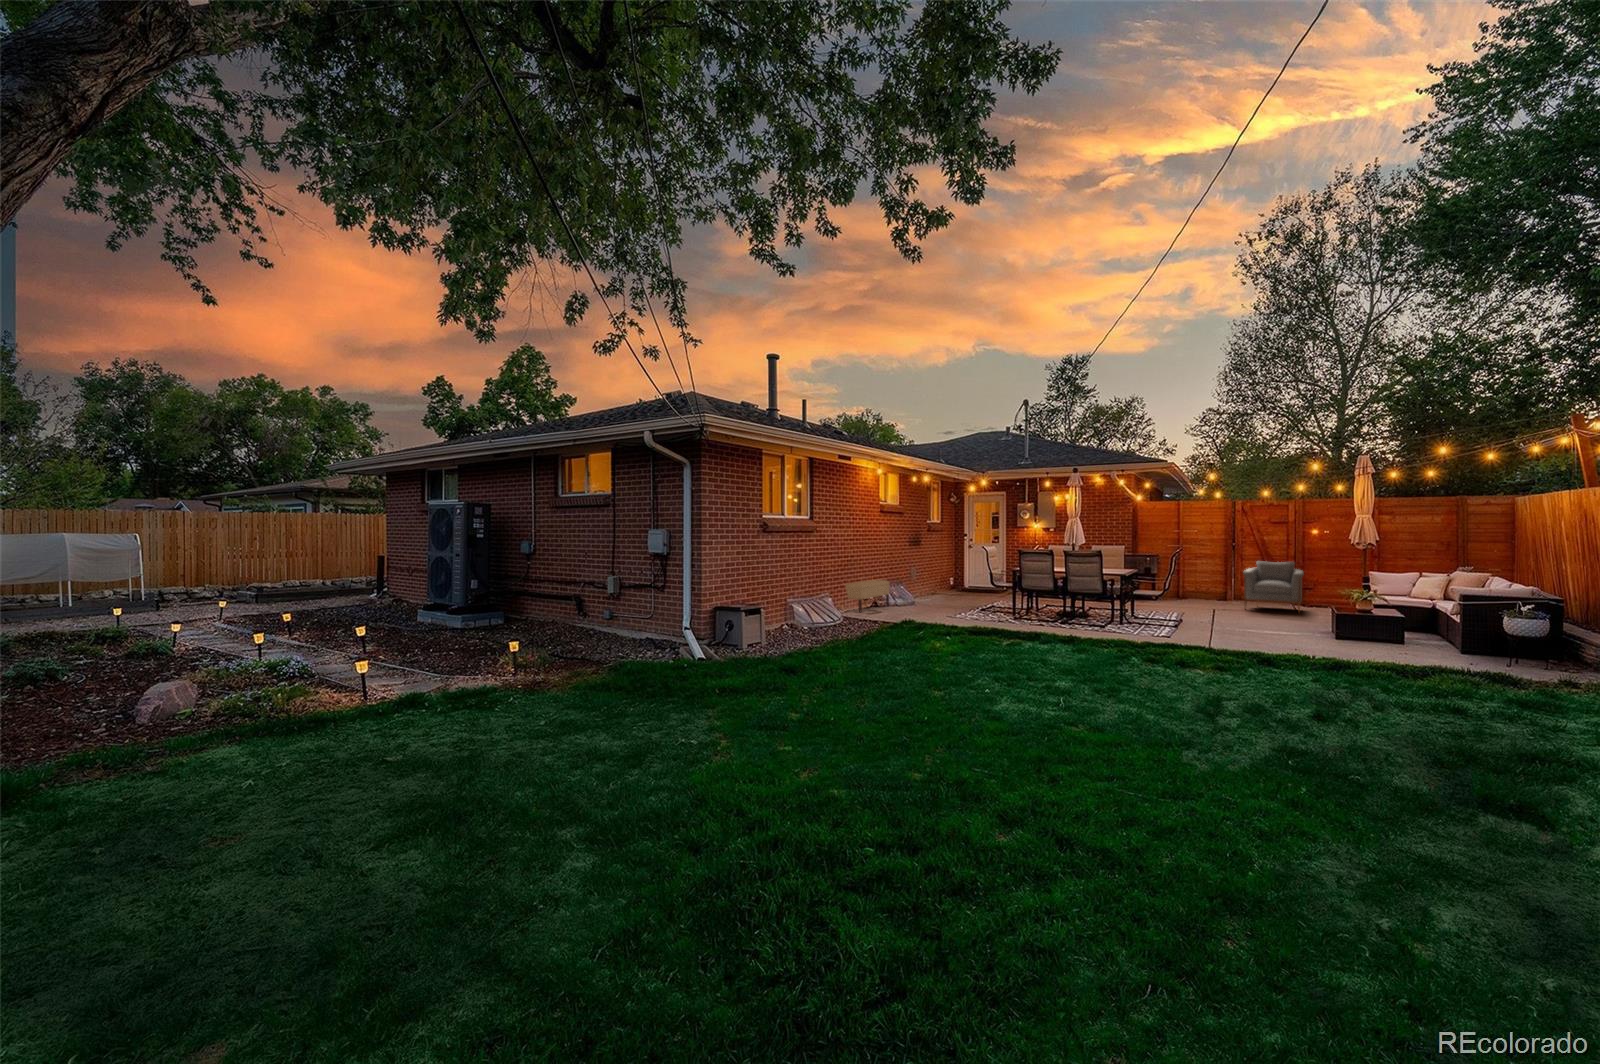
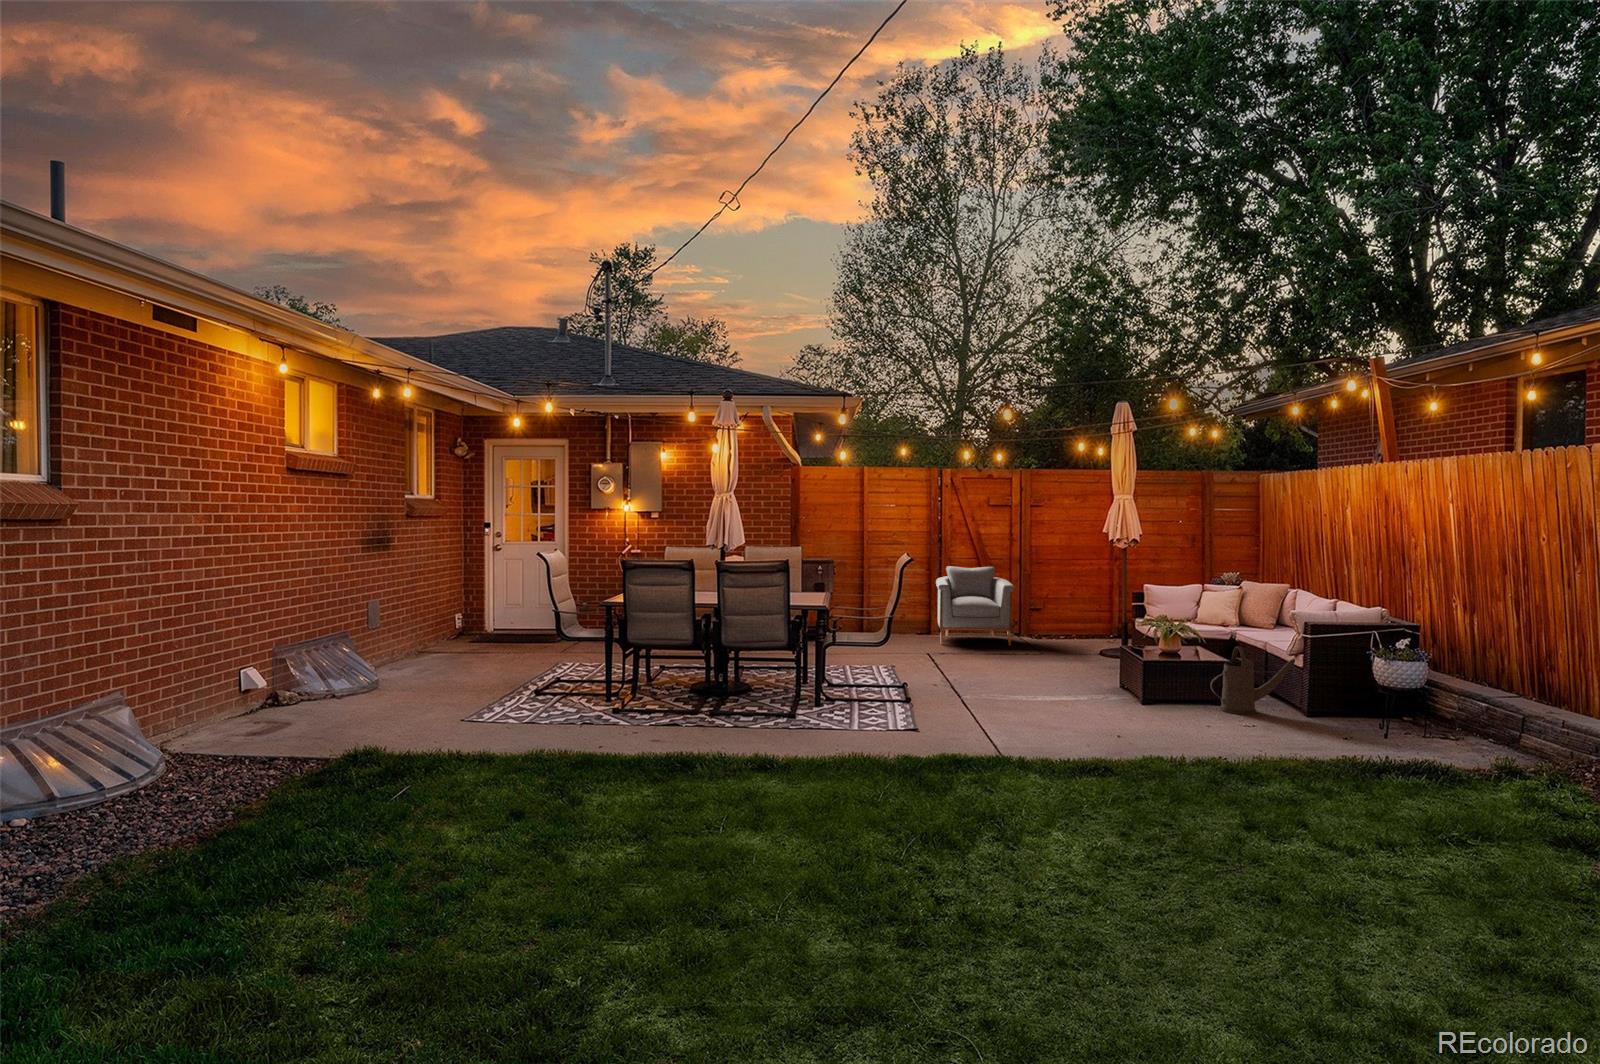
bench: present [845,580,890,612] -> none [170,641,317,739]
watering can: none [1386,609,1456,652] -> present [1210,647,1295,715]

